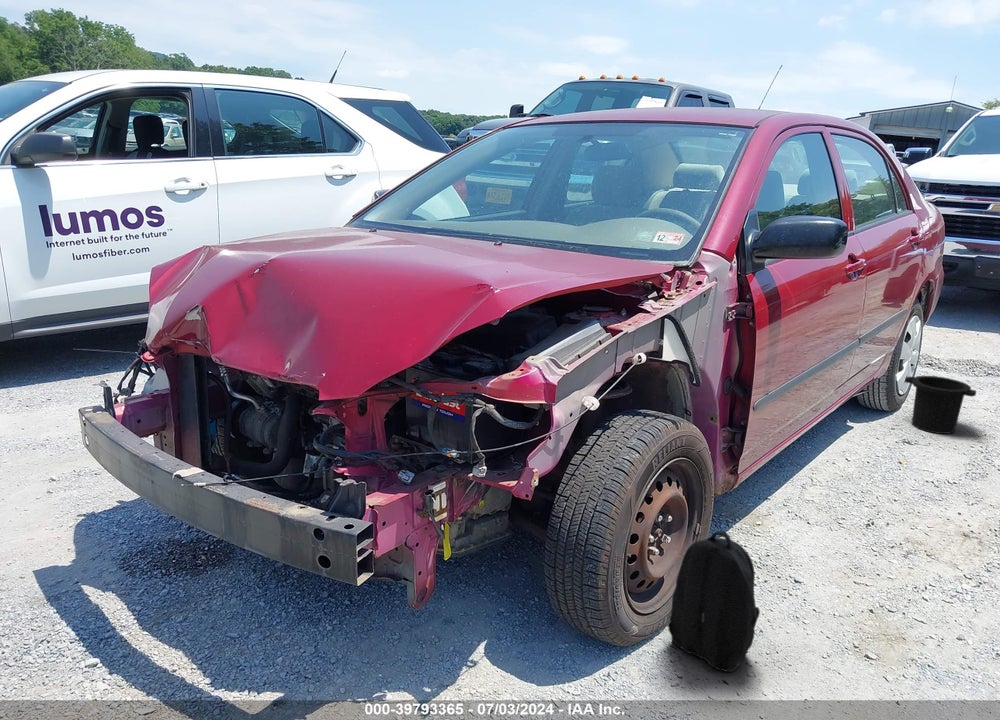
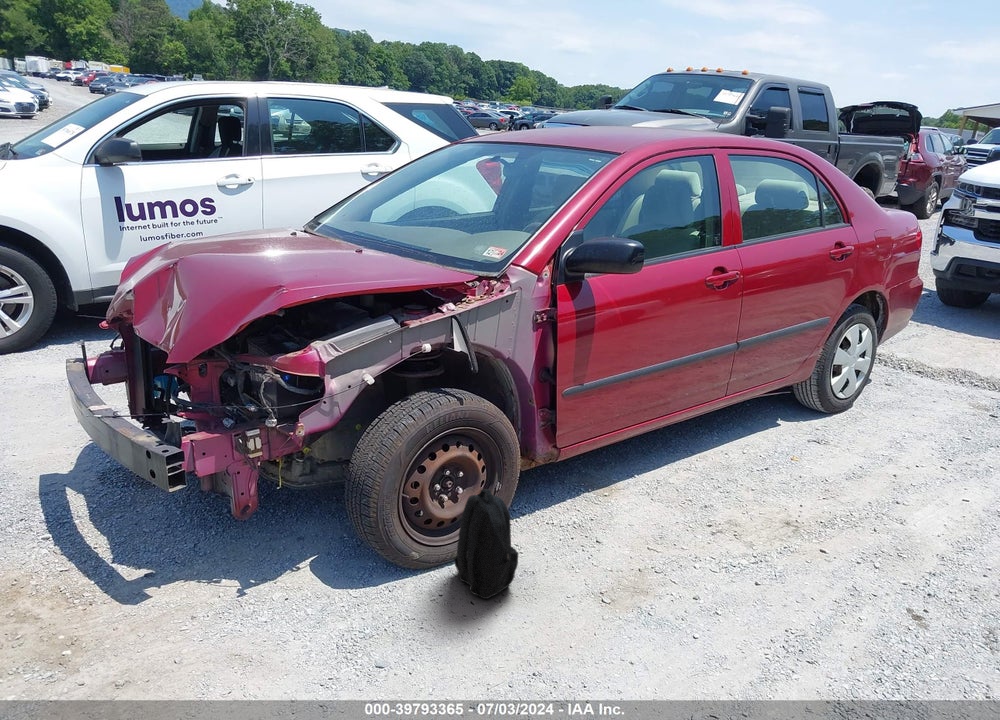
trash can: present [905,376,976,434] -> none [832,379,892,435]

